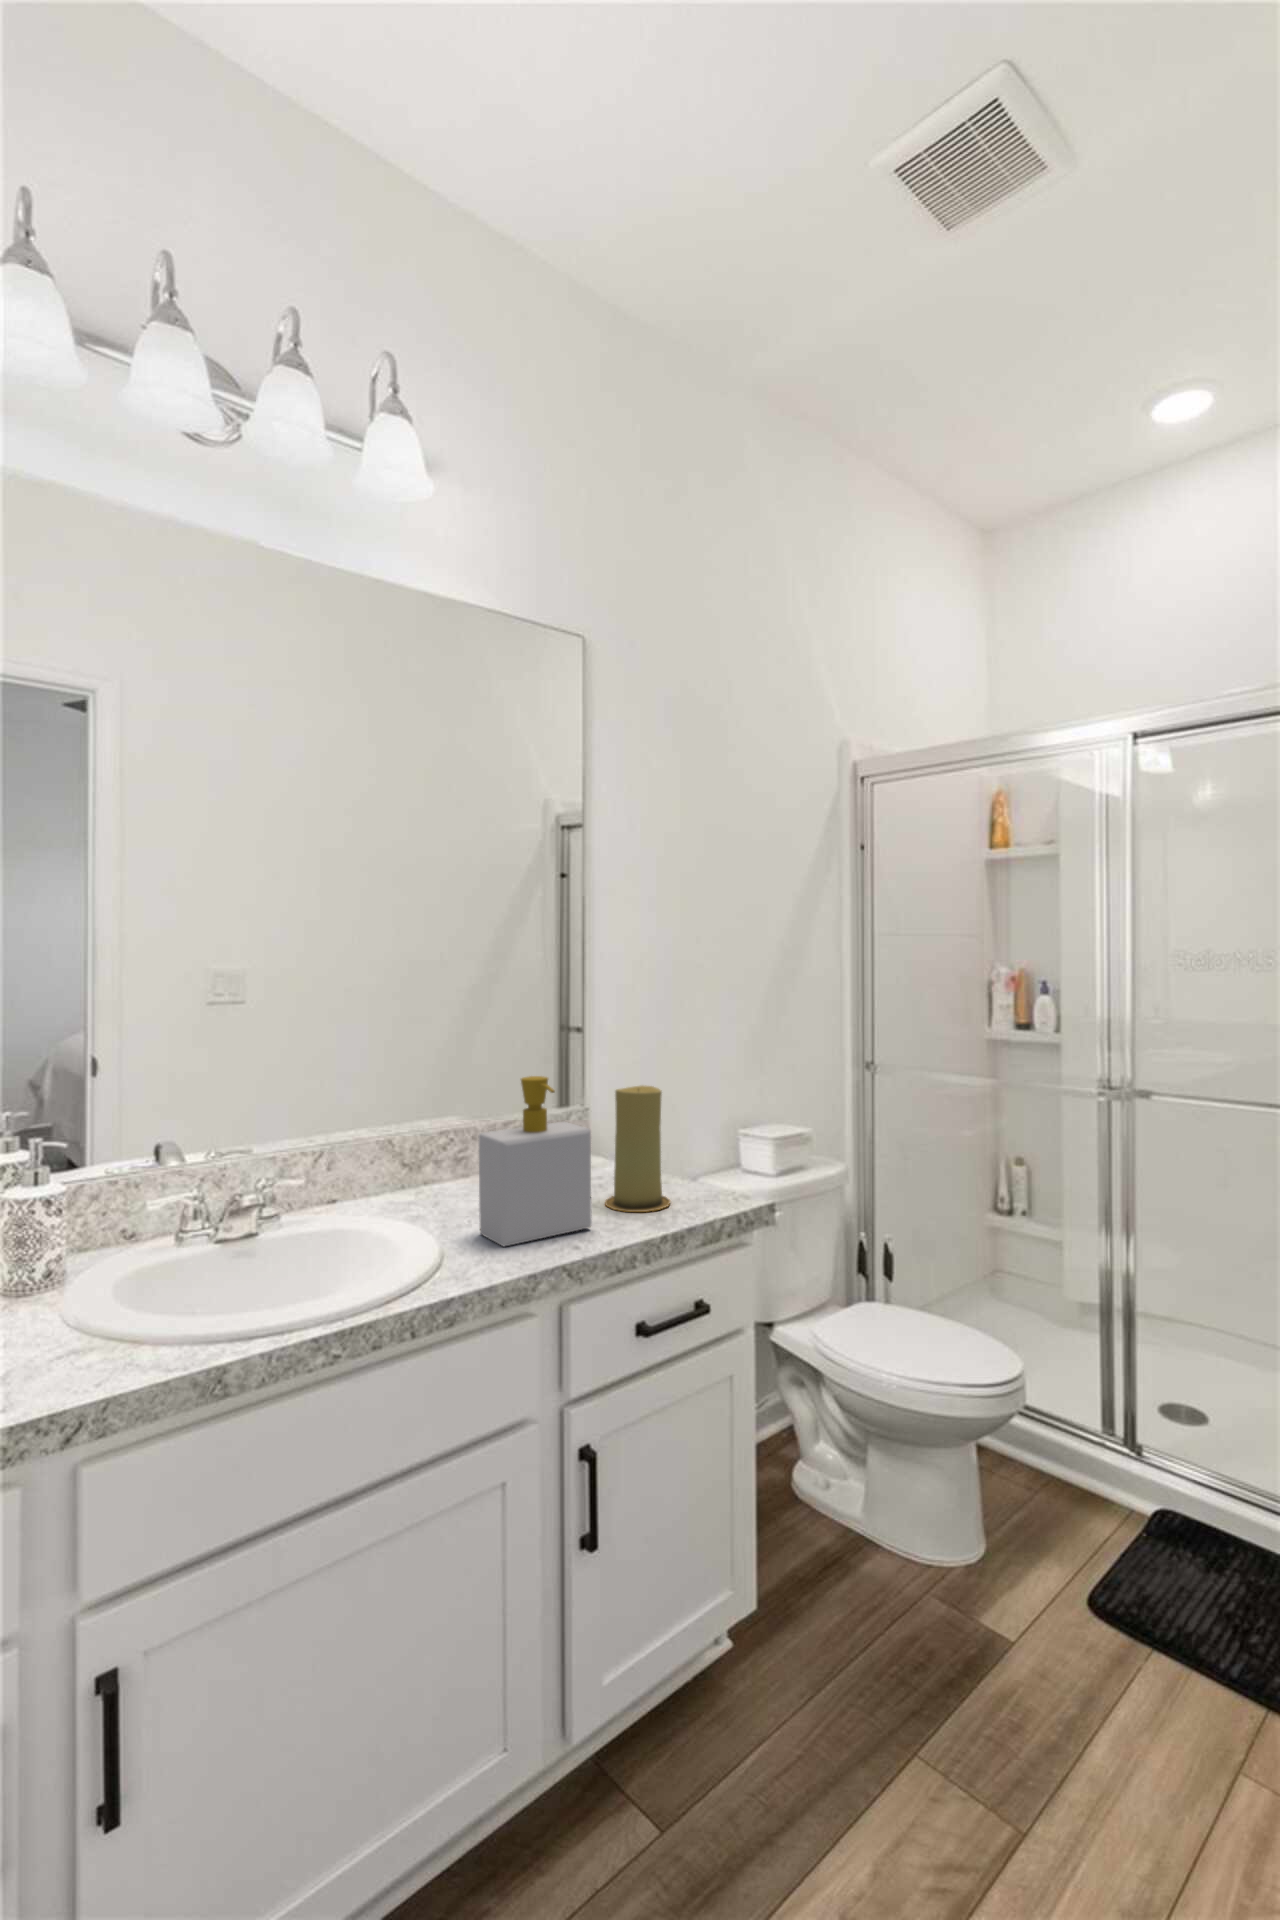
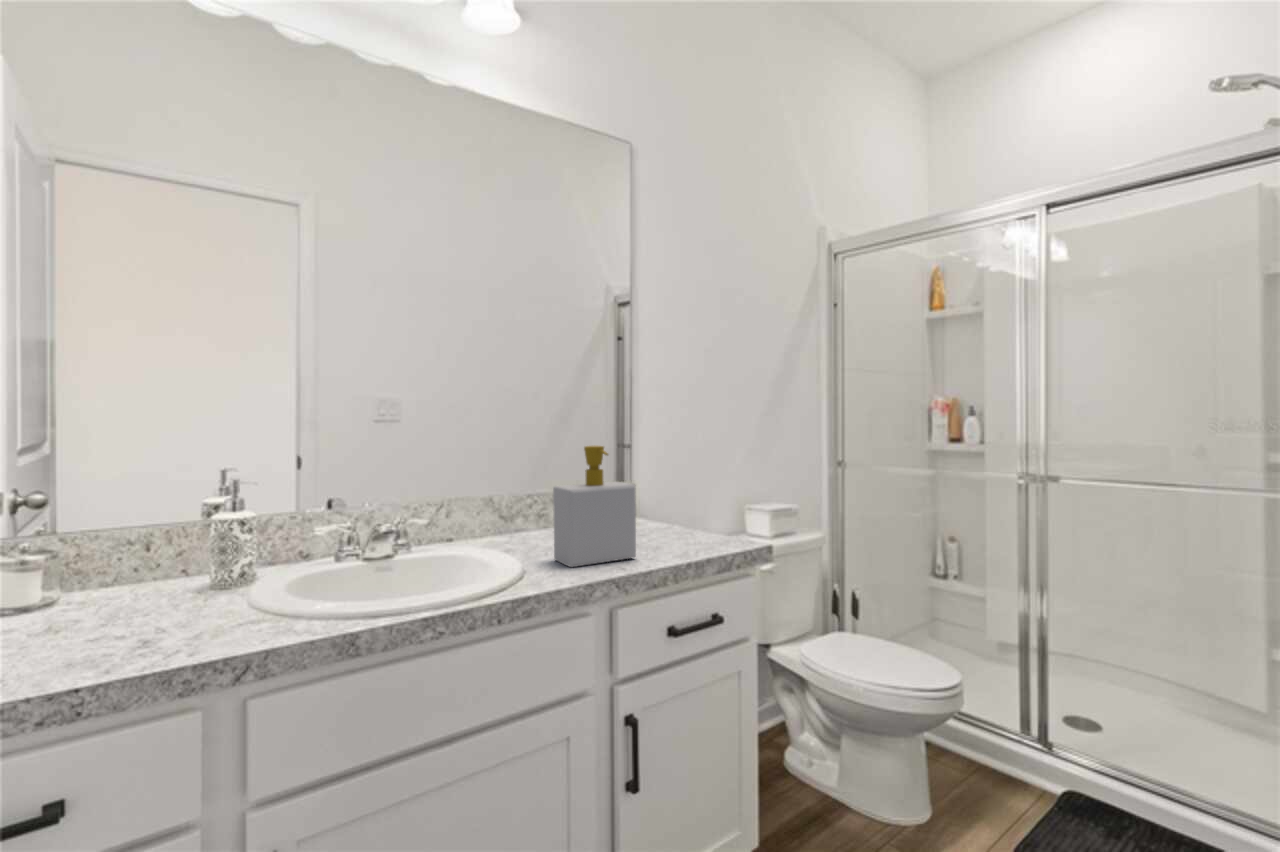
candle: present [605,1085,670,1212] -> none [647,460,695,550]

